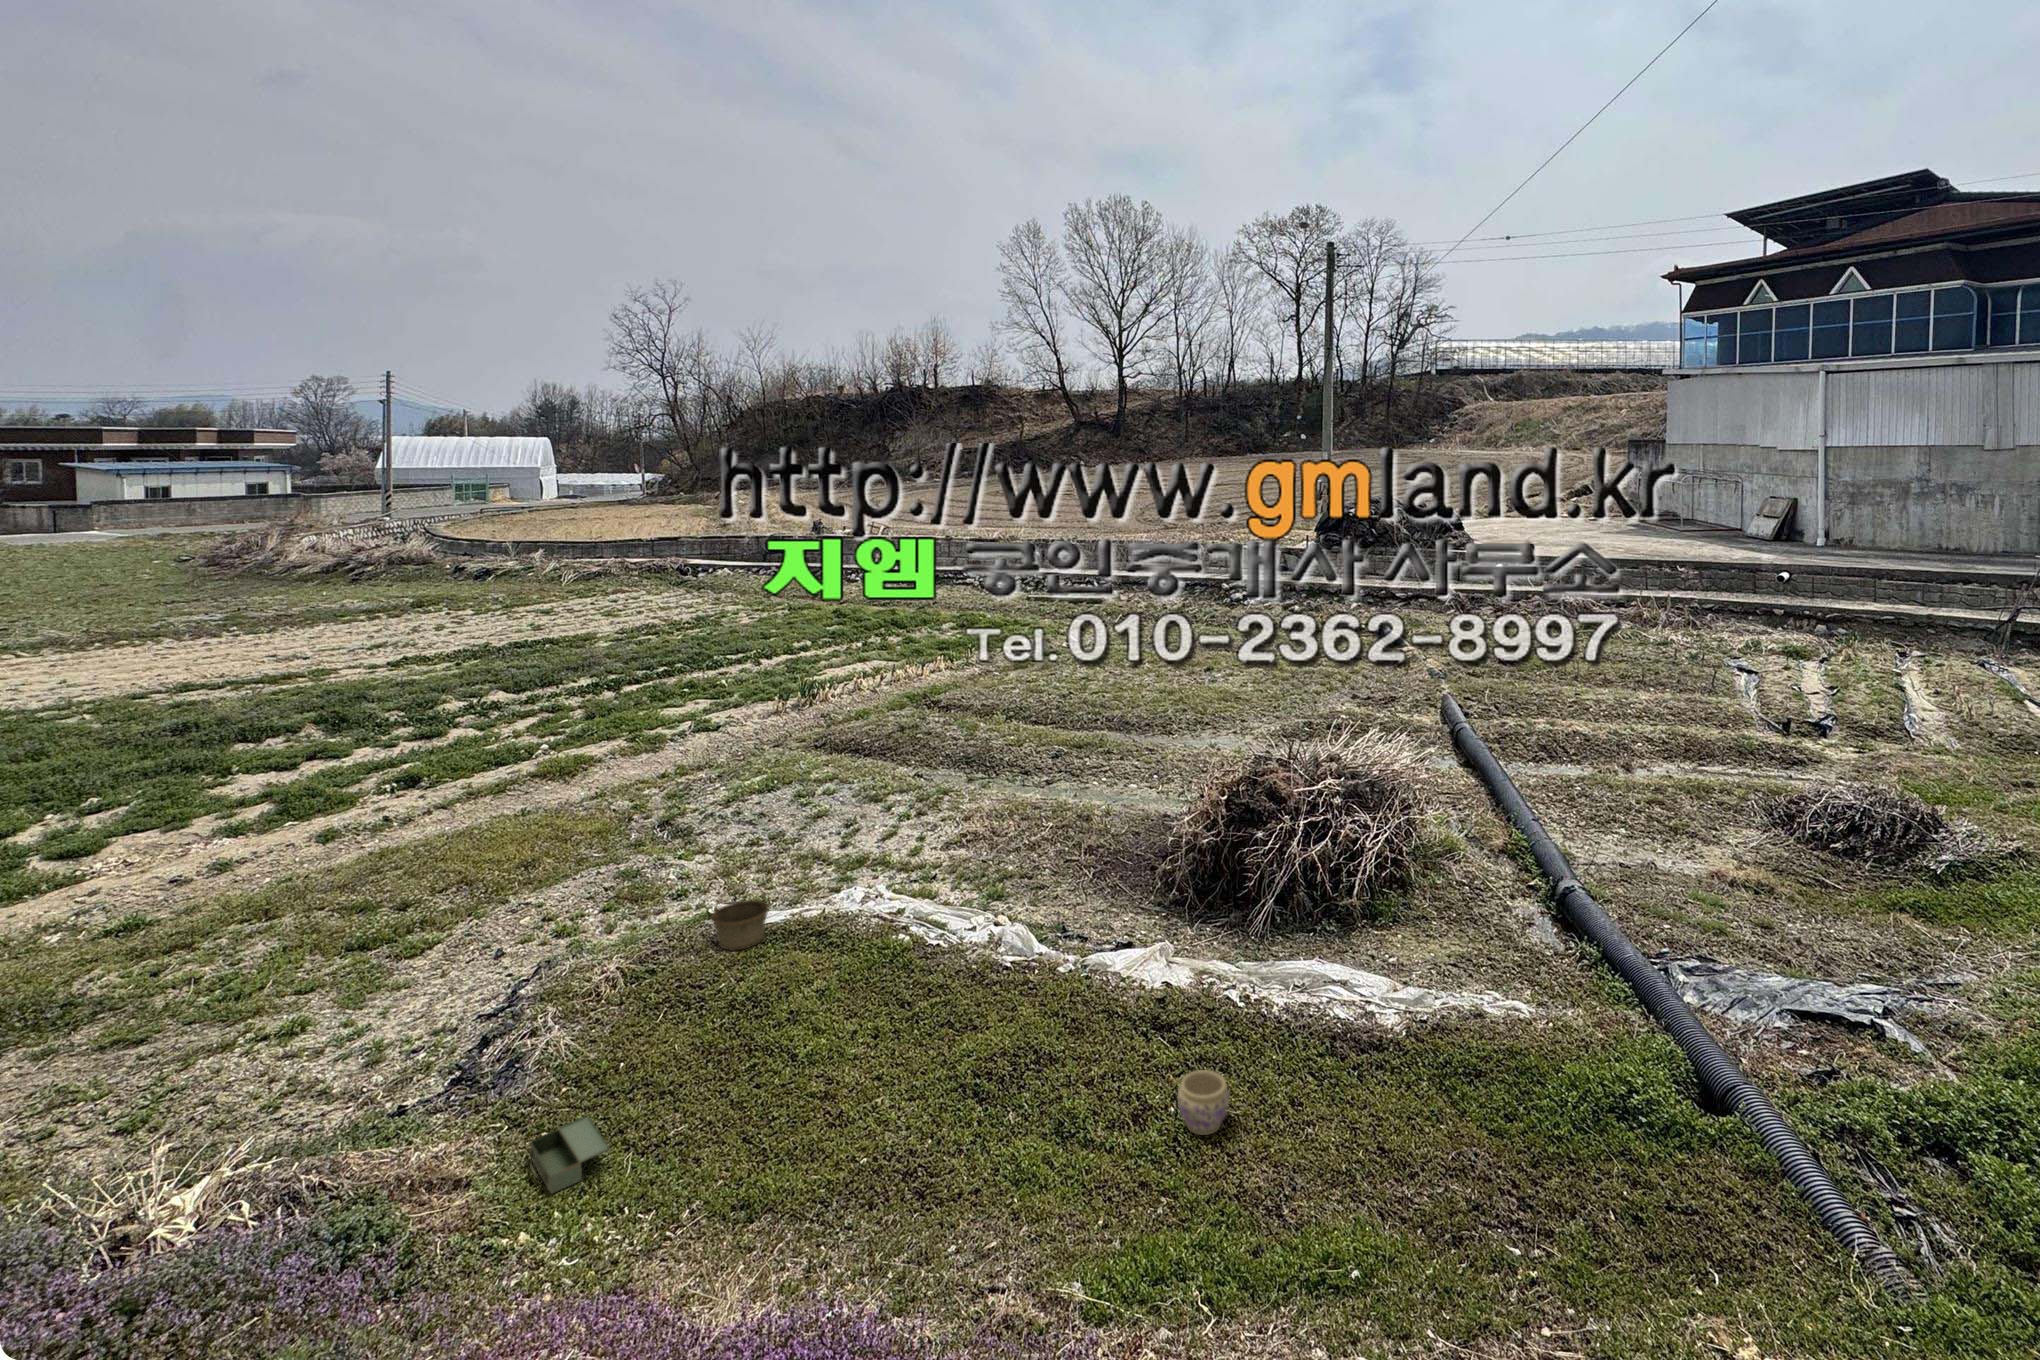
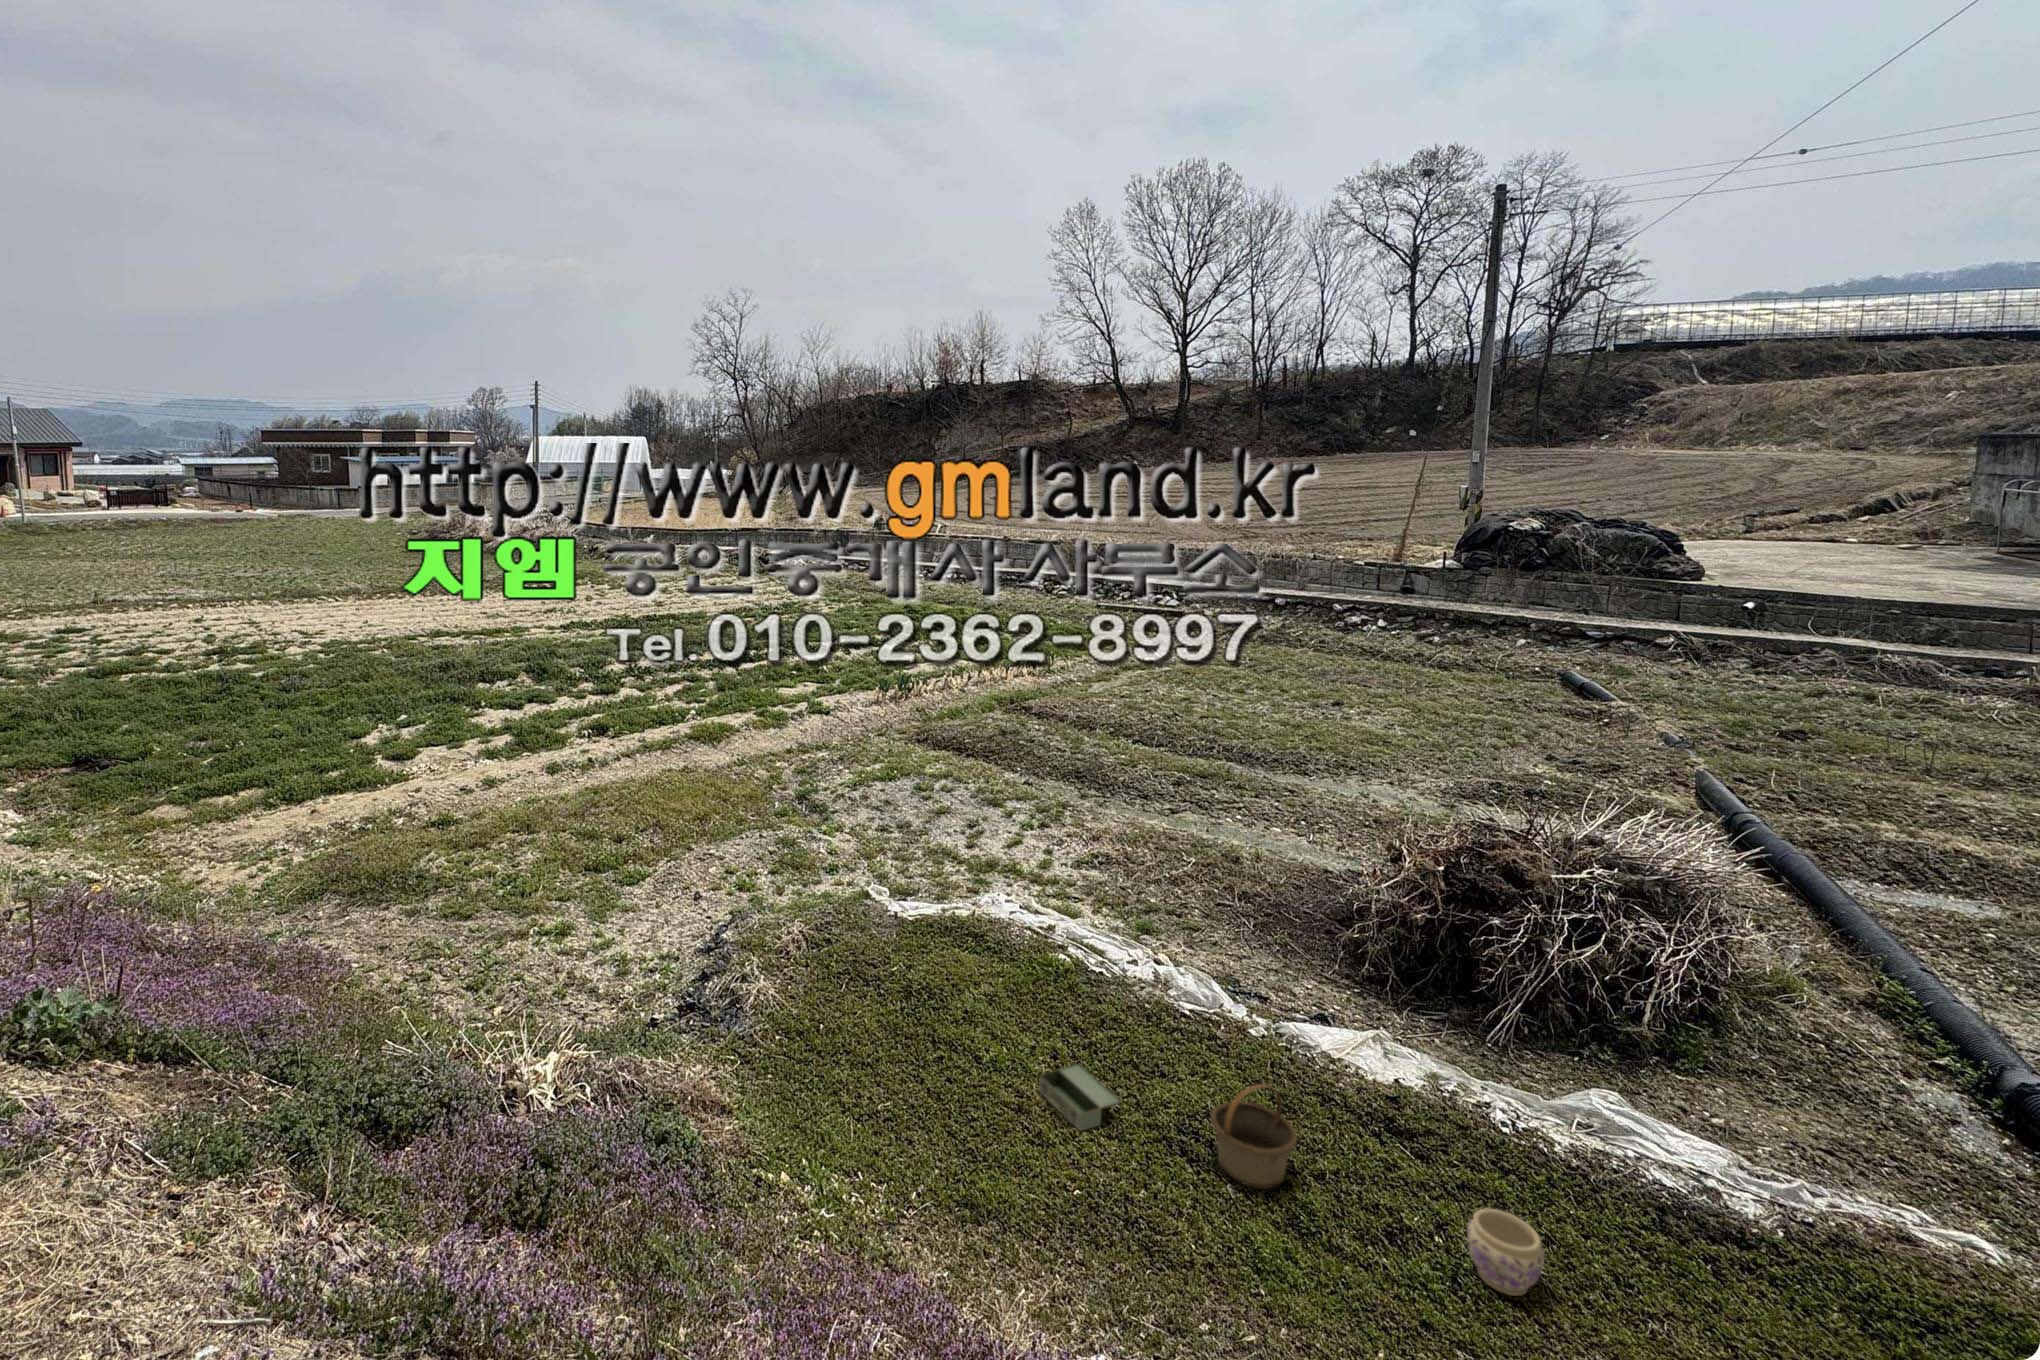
basket: present [711,884,769,951] -> present [1211,1084,1297,1189]
toolbox: present [529,1117,610,1194] -> present [1039,1064,1121,1131]

